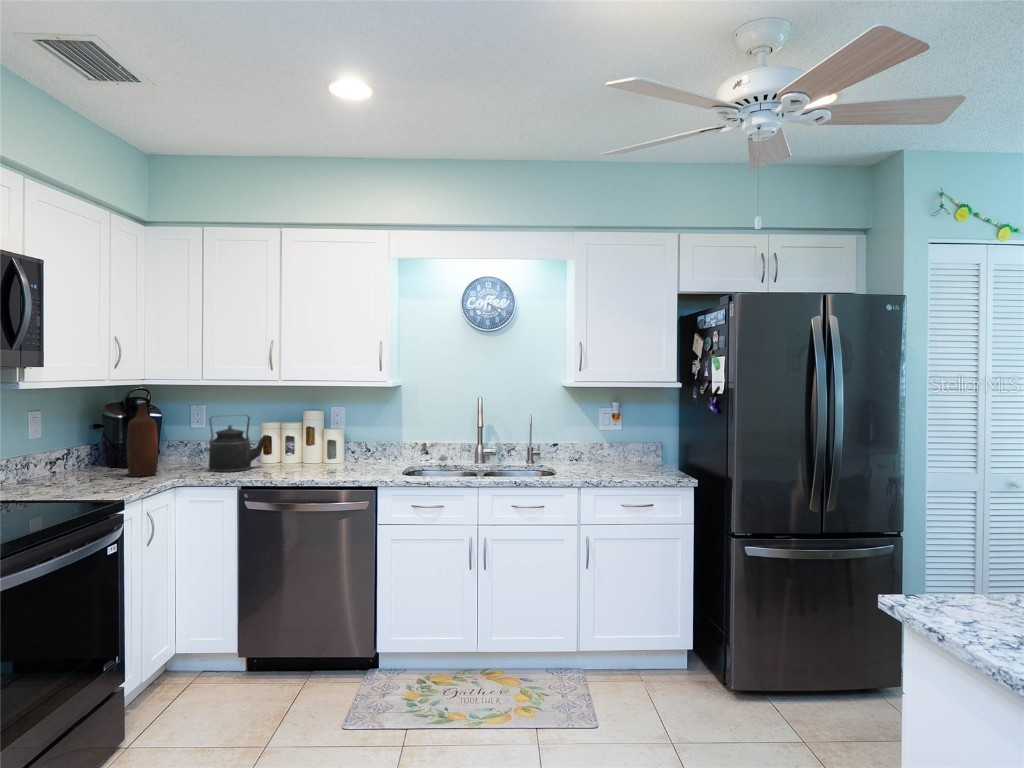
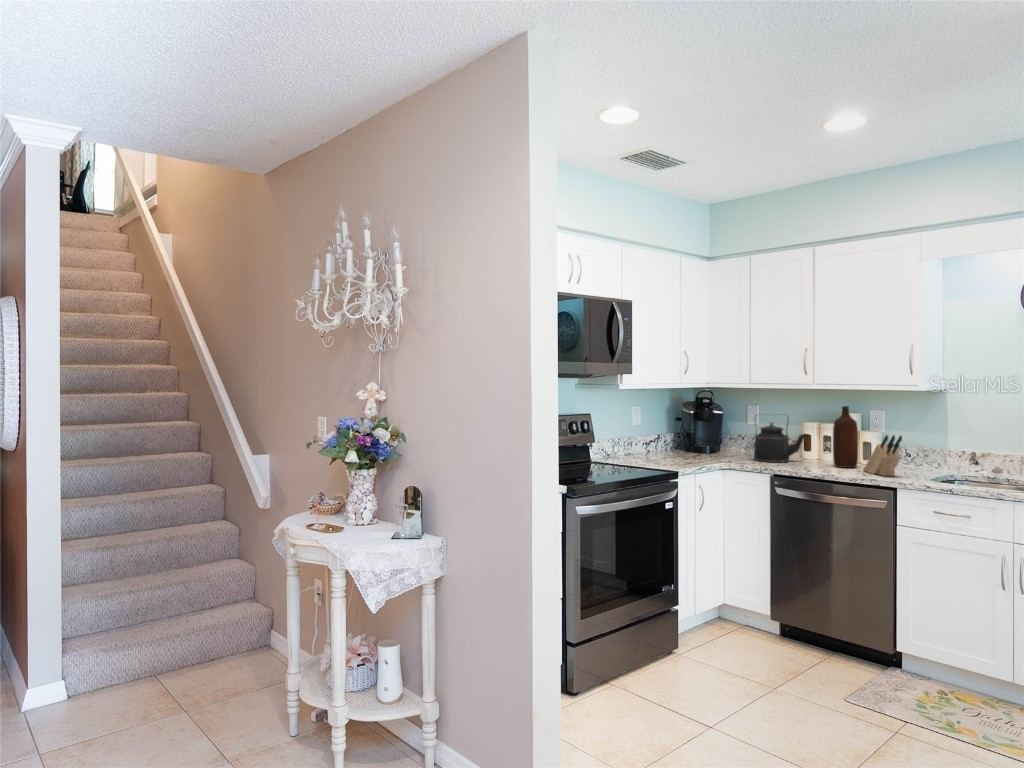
bottle: present [127,404,158,477] -> present [833,406,858,468]
knife block: none [334,432,376,475] -> present [864,435,902,476]

